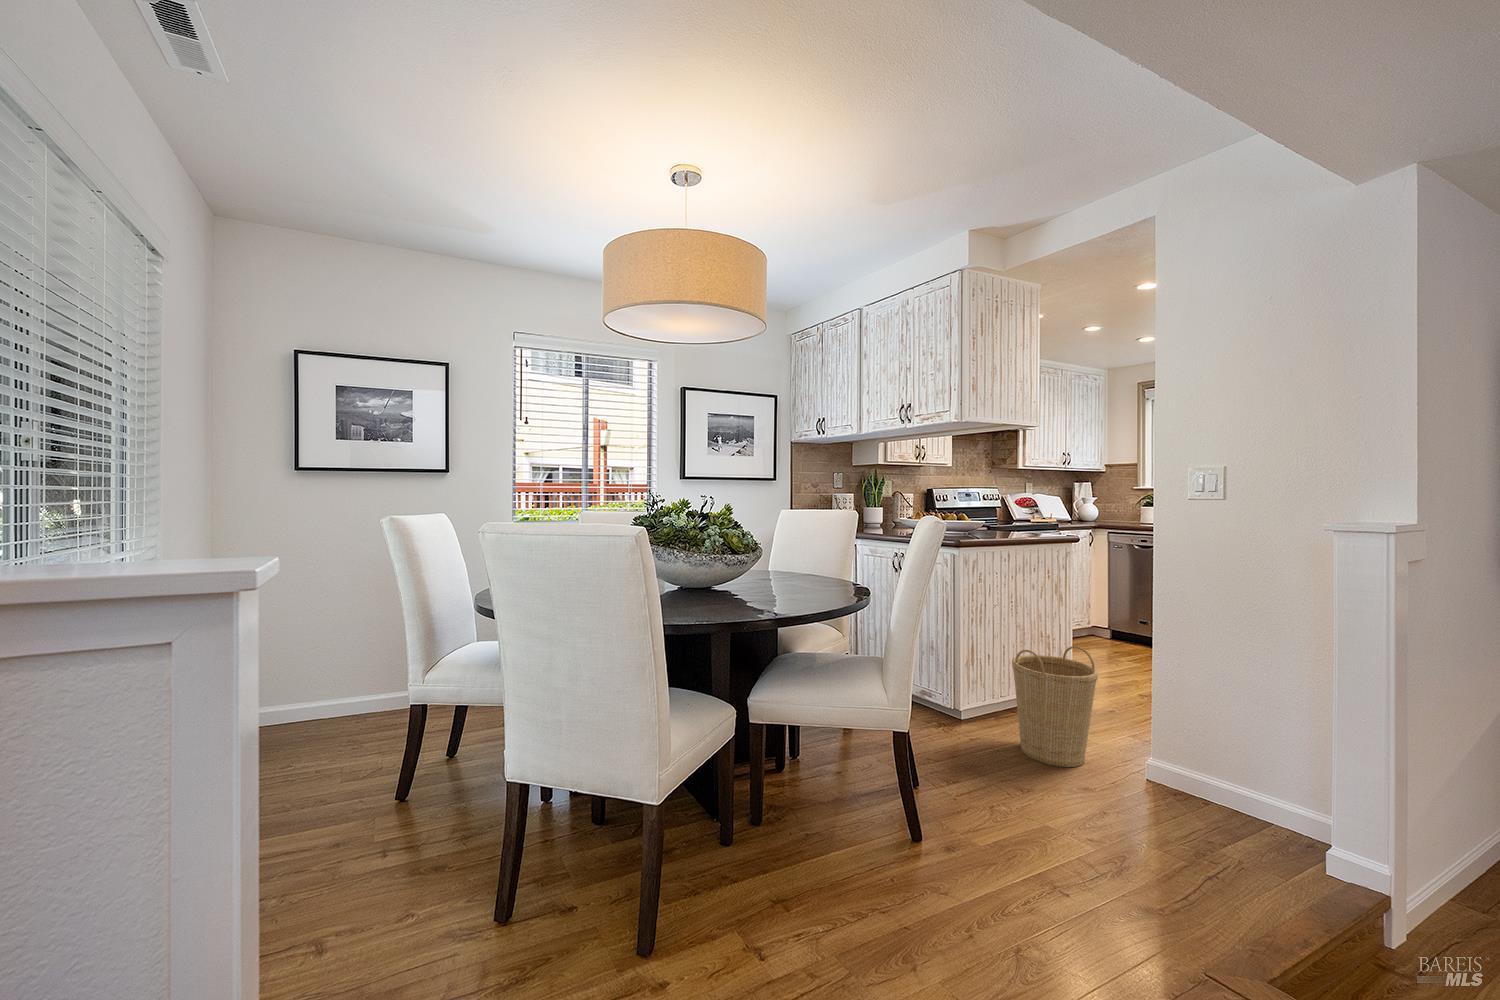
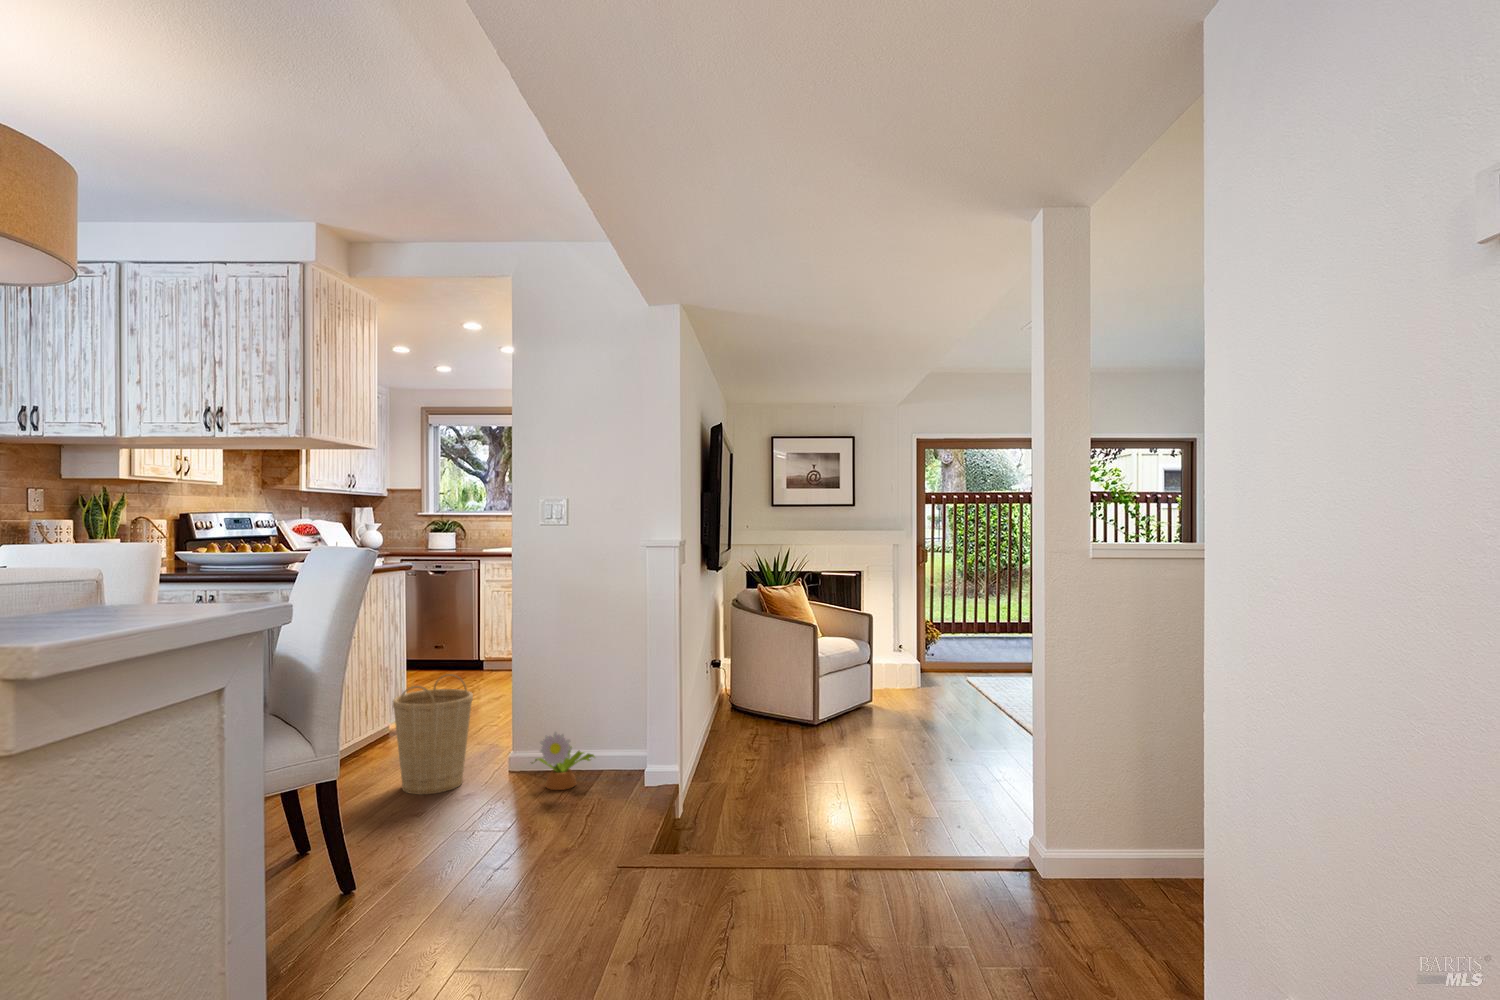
decorative plant: none [1156,752,1260,834] -> present [532,732,595,790]

